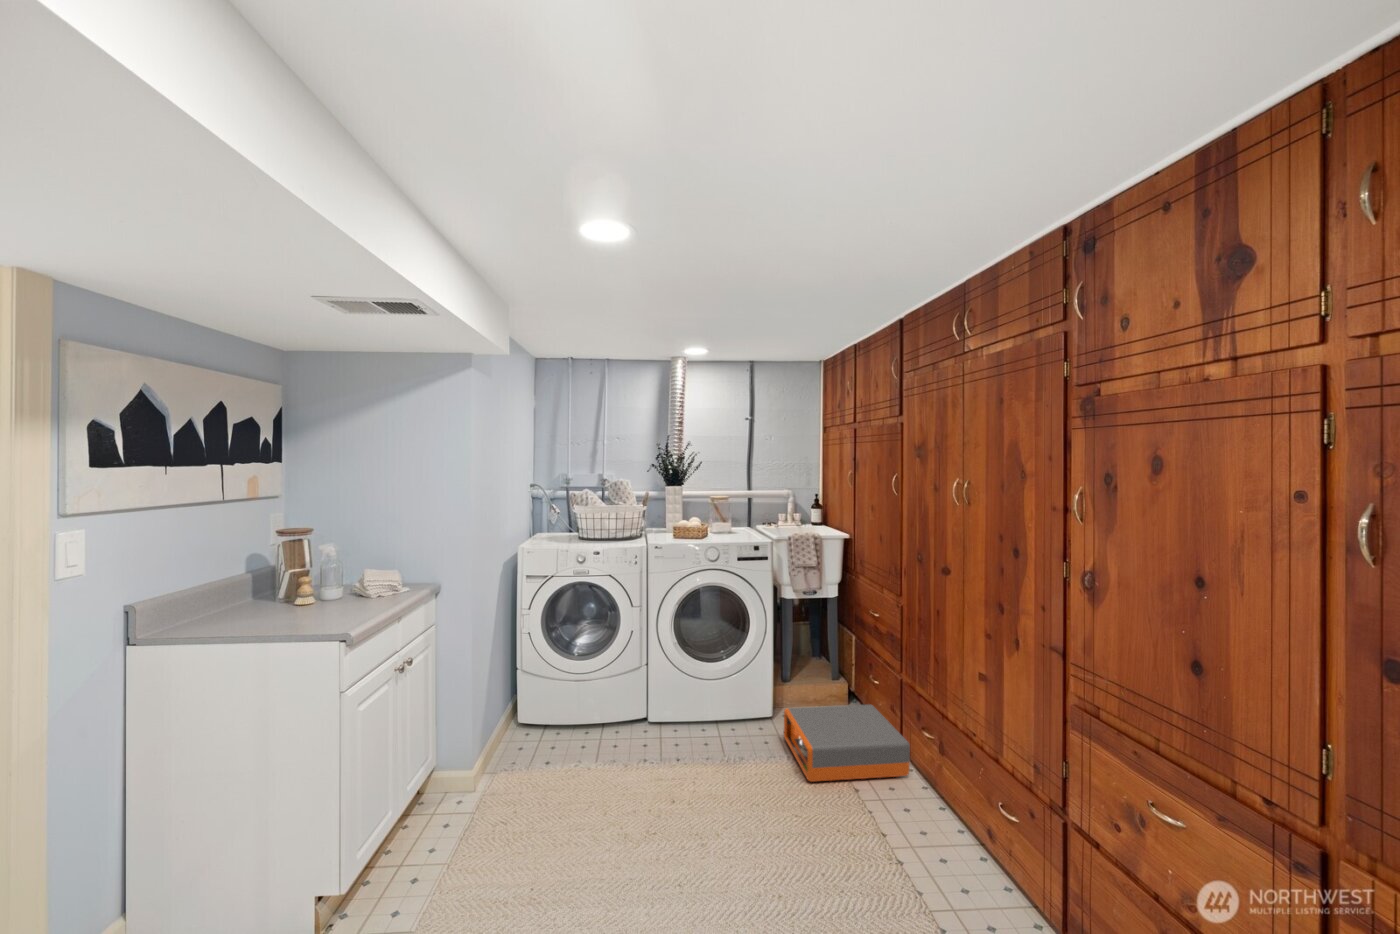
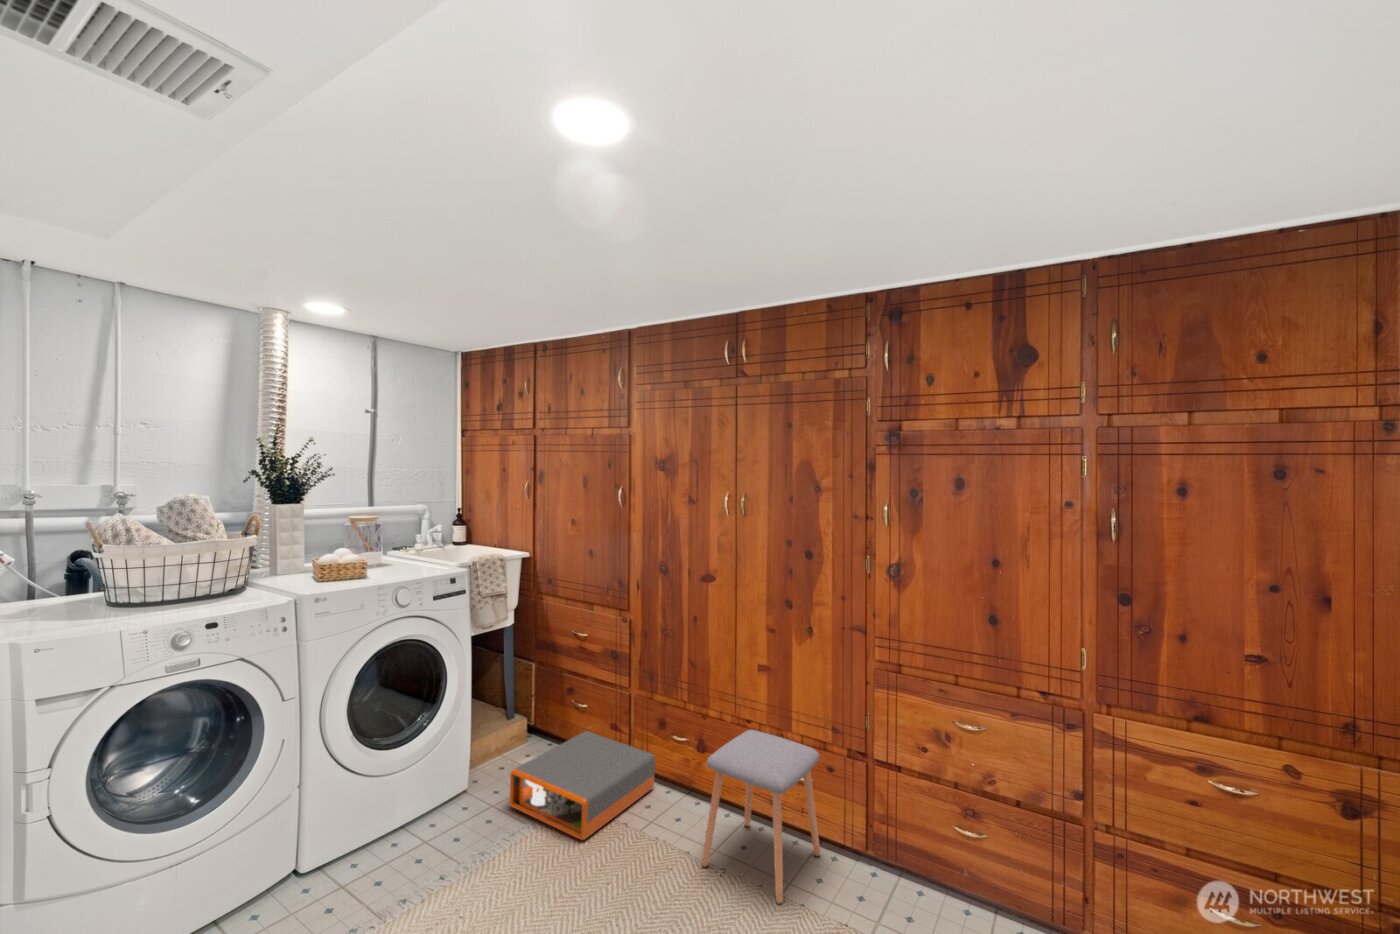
stool: none [881,739,1017,913] -> present [701,730,820,904]

